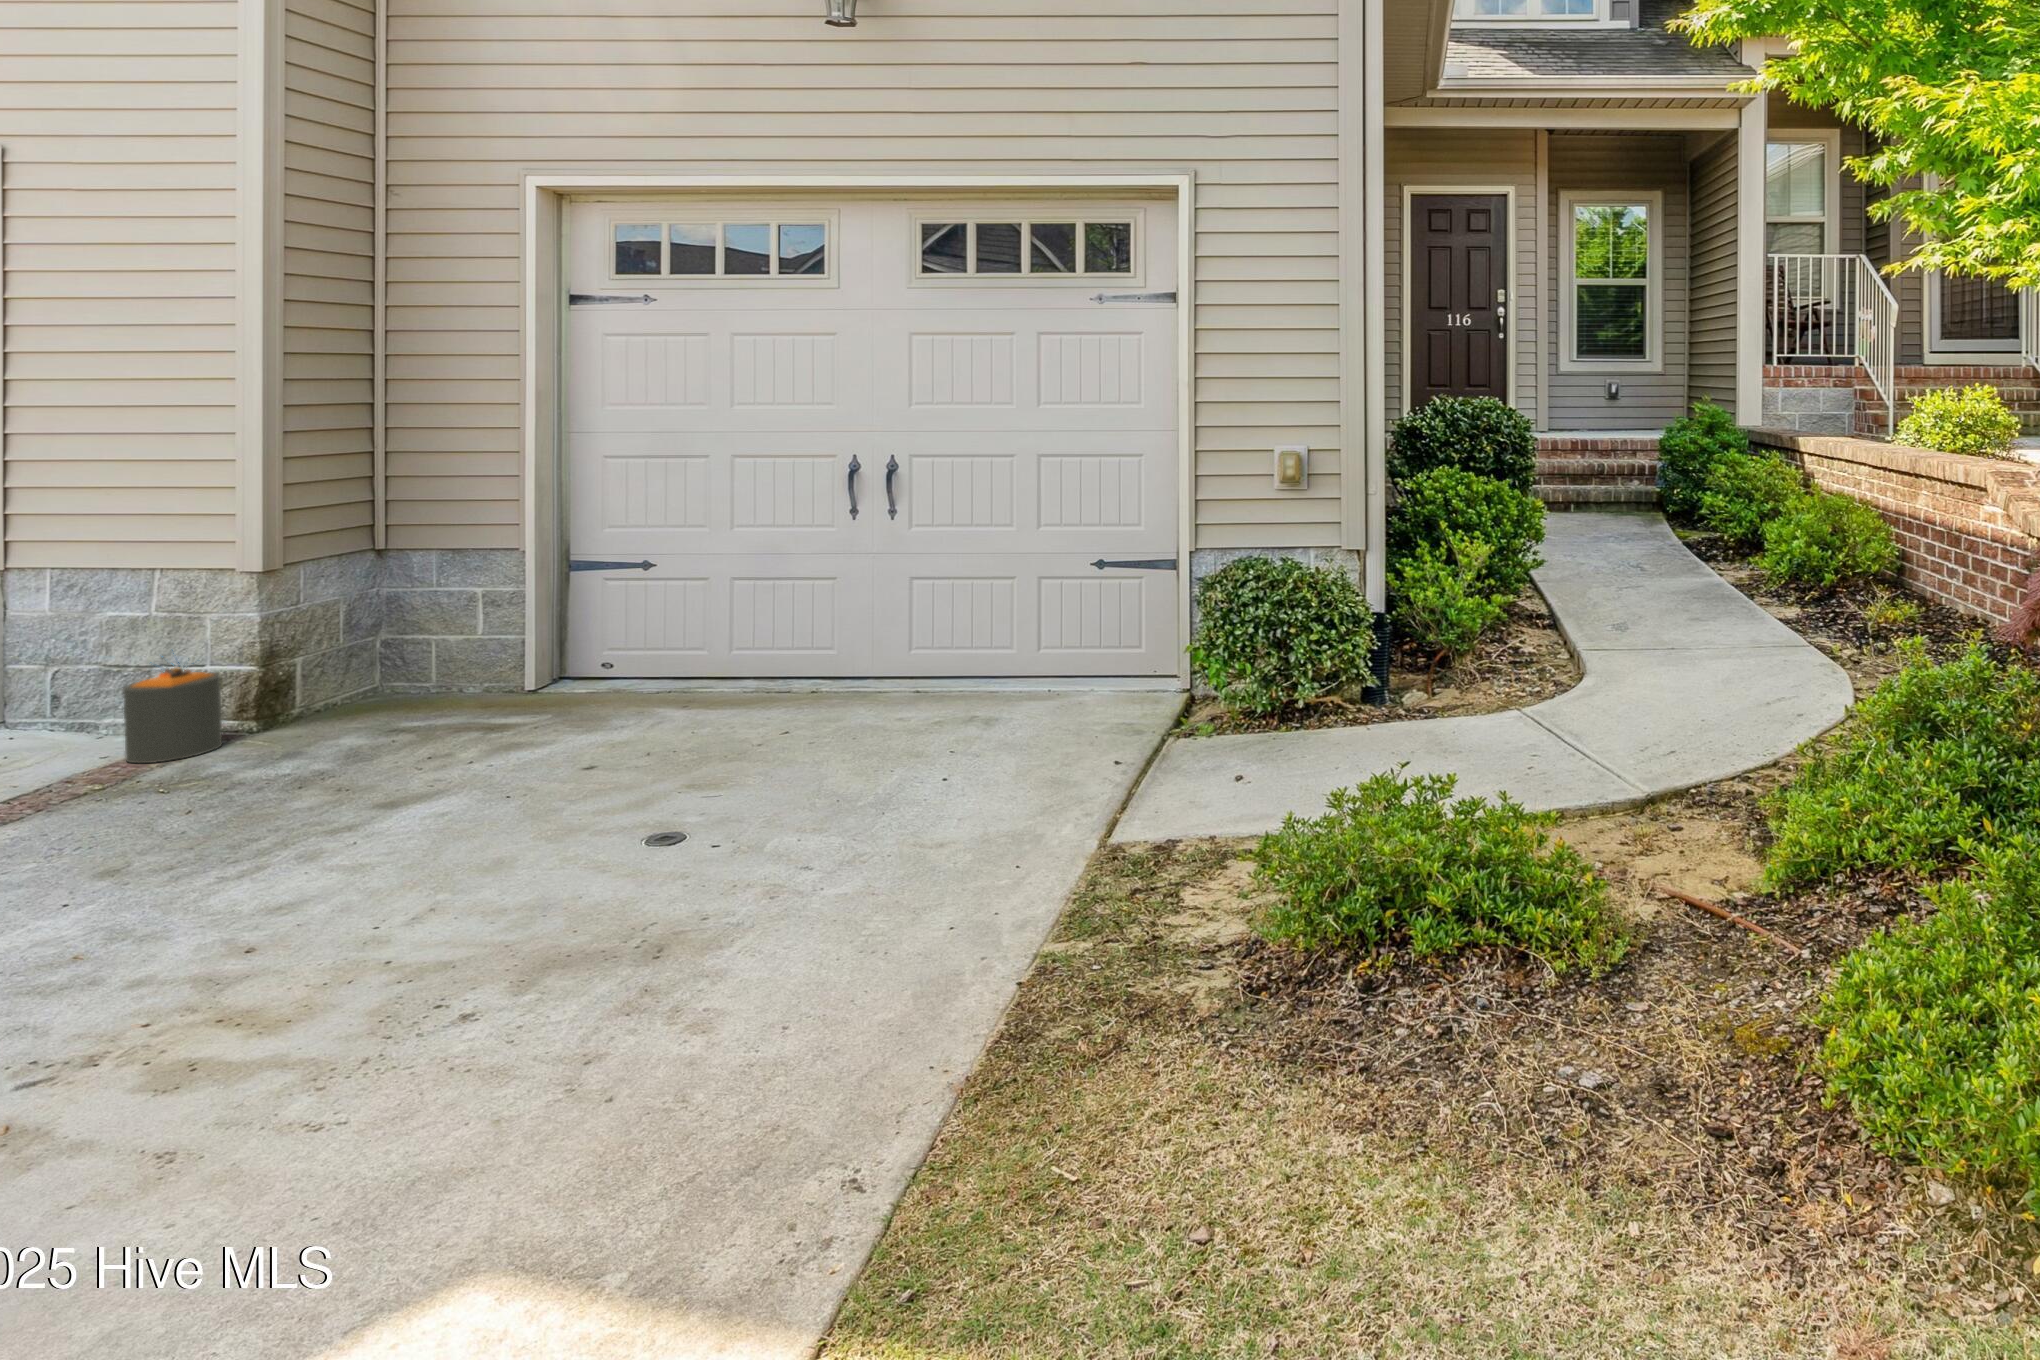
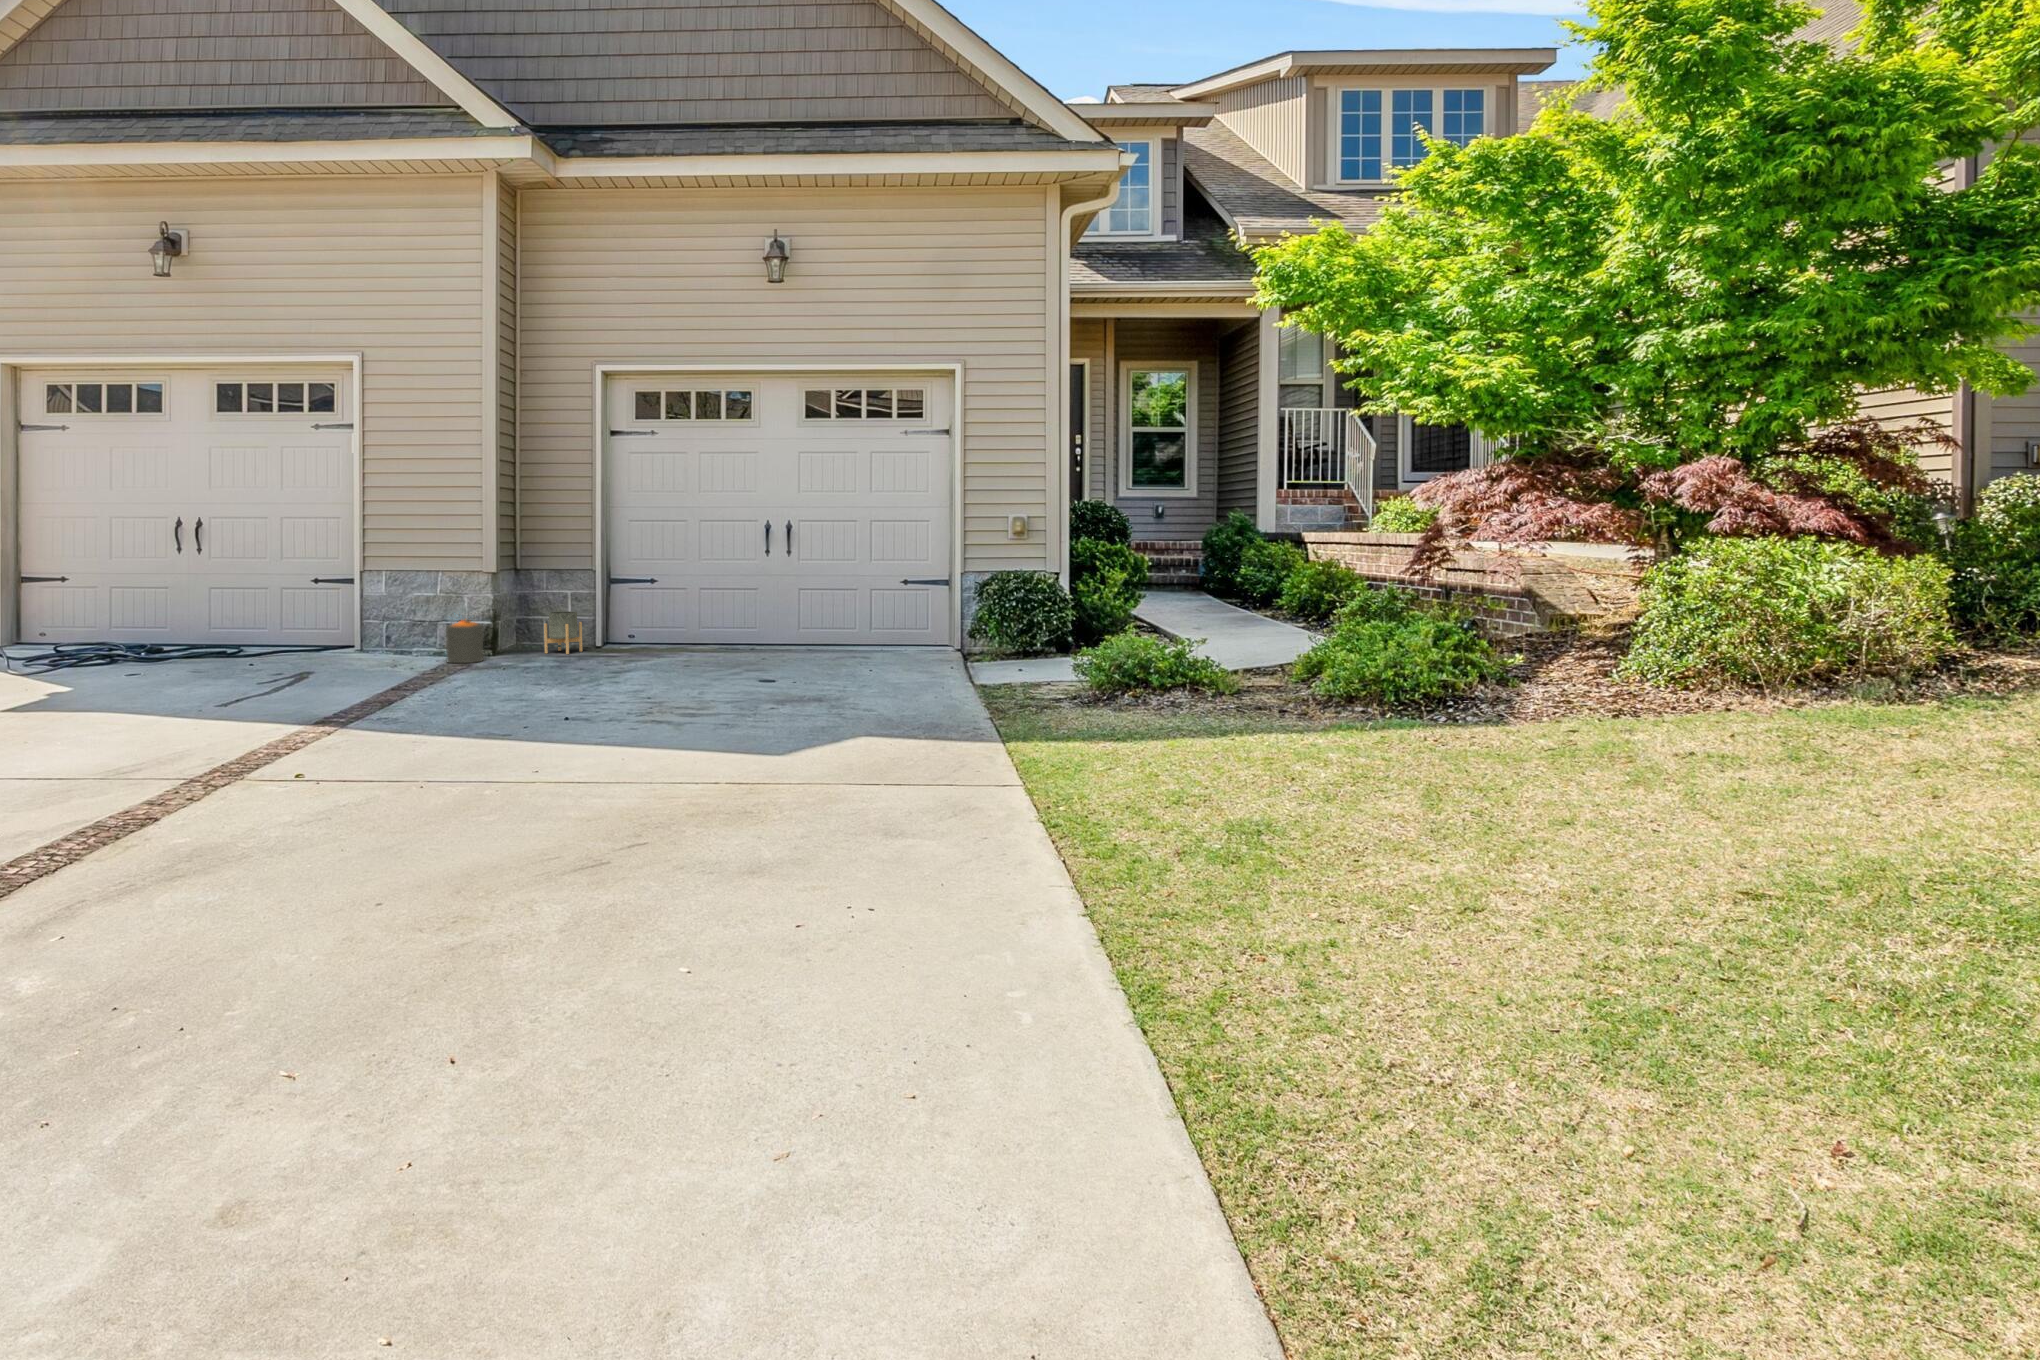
planter: none [398,629,486,717] -> present [544,611,582,654]

